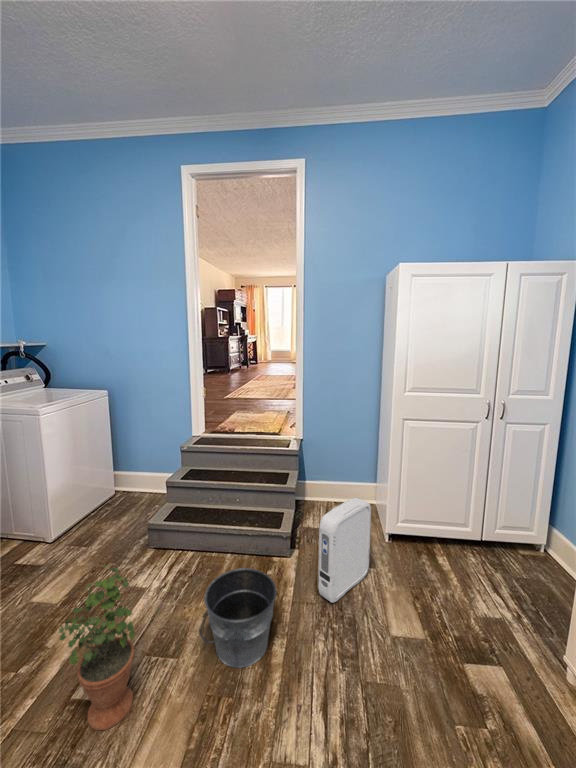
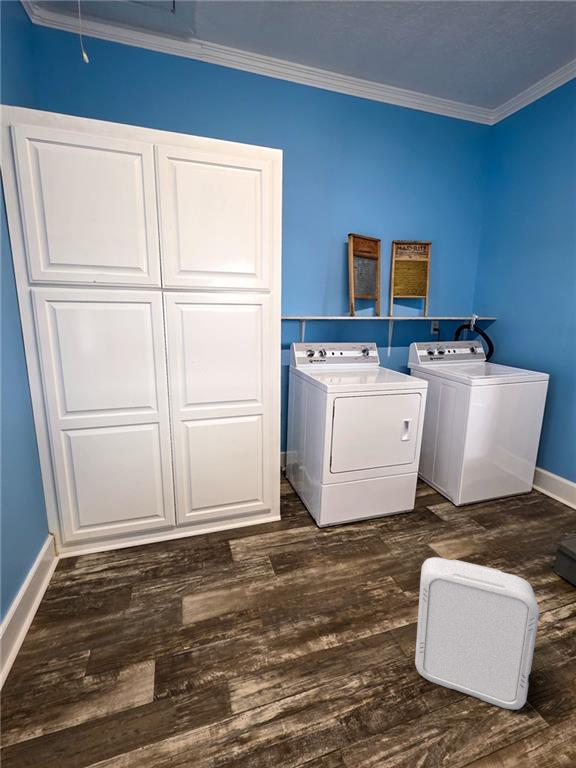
potted plant: present [58,565,135,730] -> none [203,469,251,573]
bucket: present [199,568,277,668] -> none [272,538,349,632]

